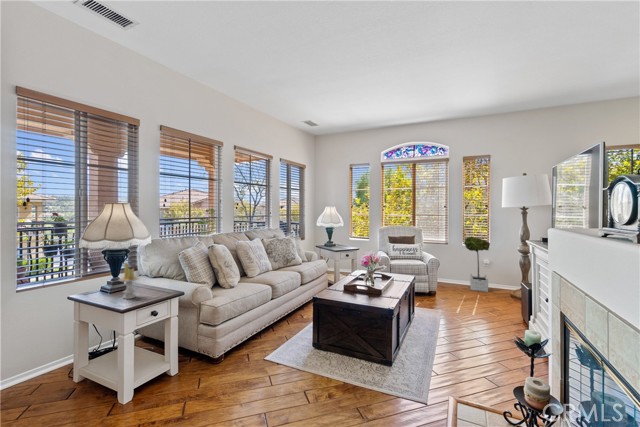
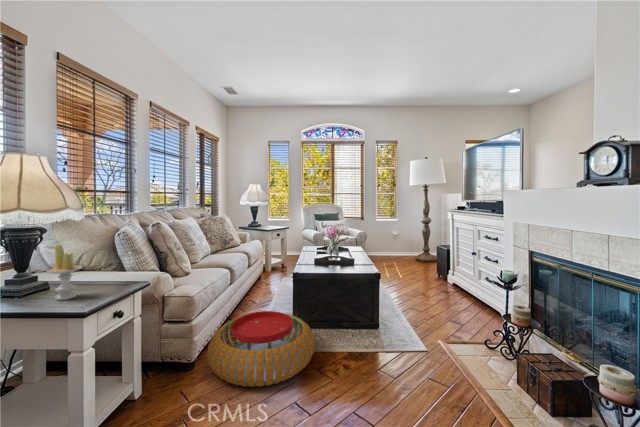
potted tree: present [464,236,490,292] -> none [379,211,399,259]
pouf: none [222,328,313,394] -> present [208,311,315,387]

